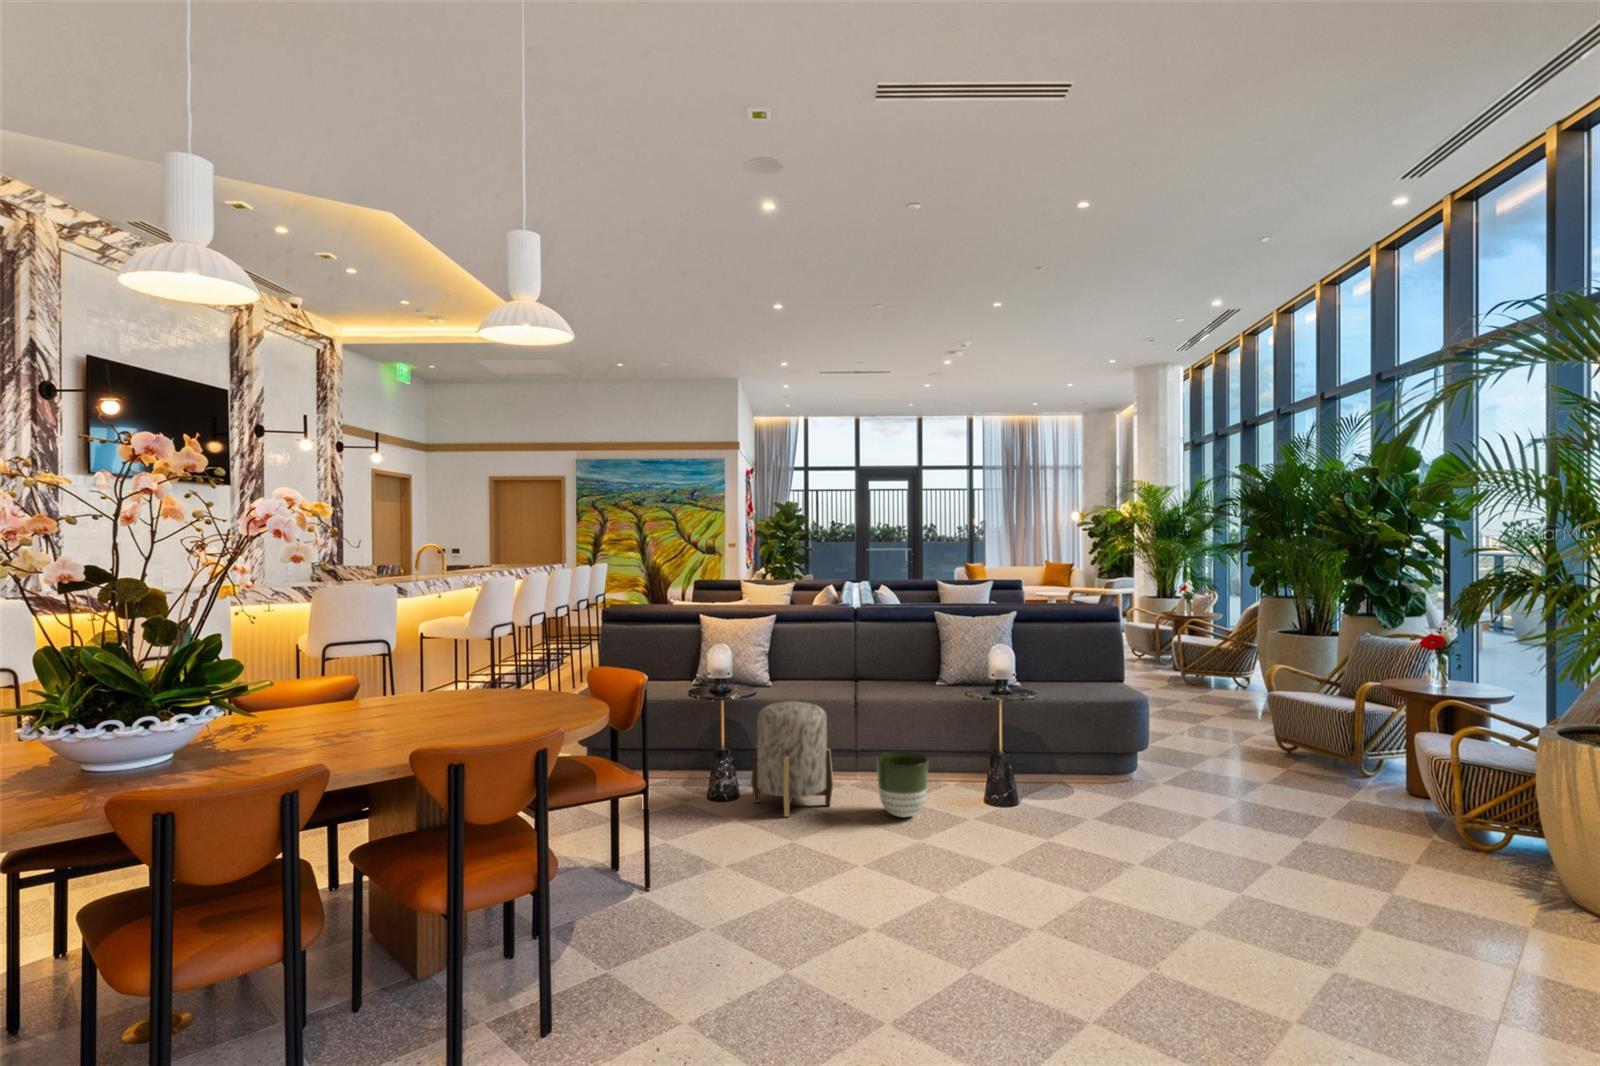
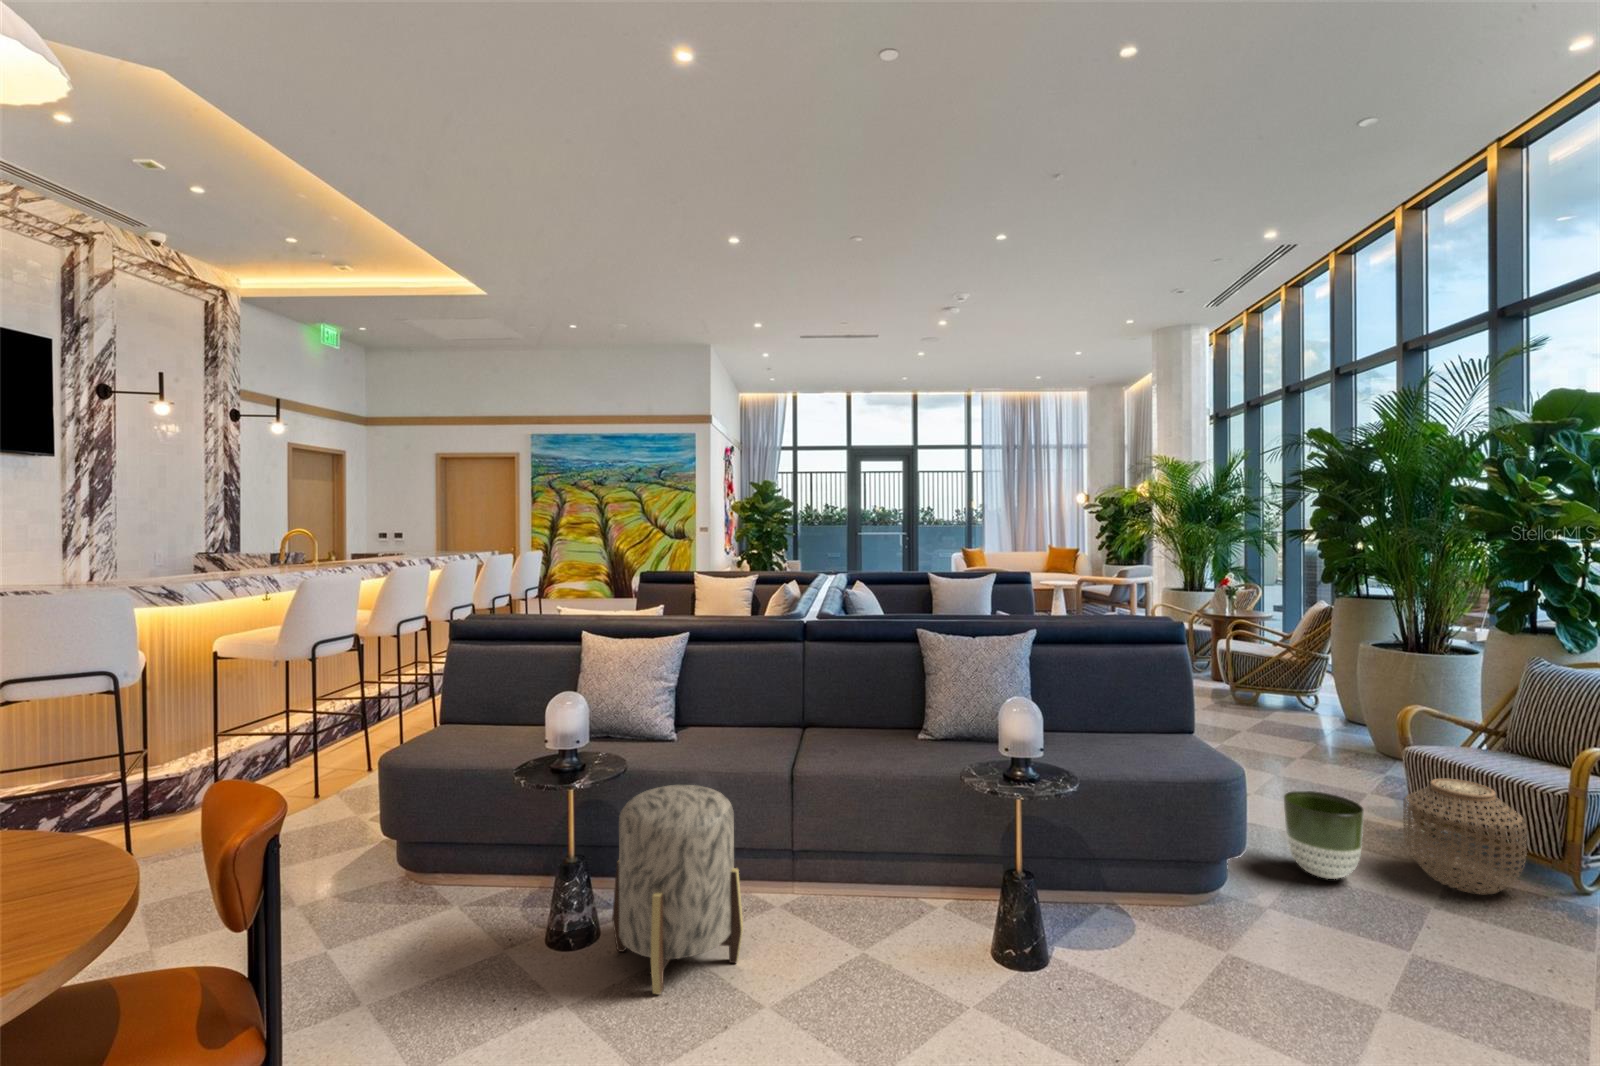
woven basket: none [1257,707,1329,778] -> present [1403,779,1527,894]
planter: present [876,752,928,817] -> present [1284,791,1364,879]

